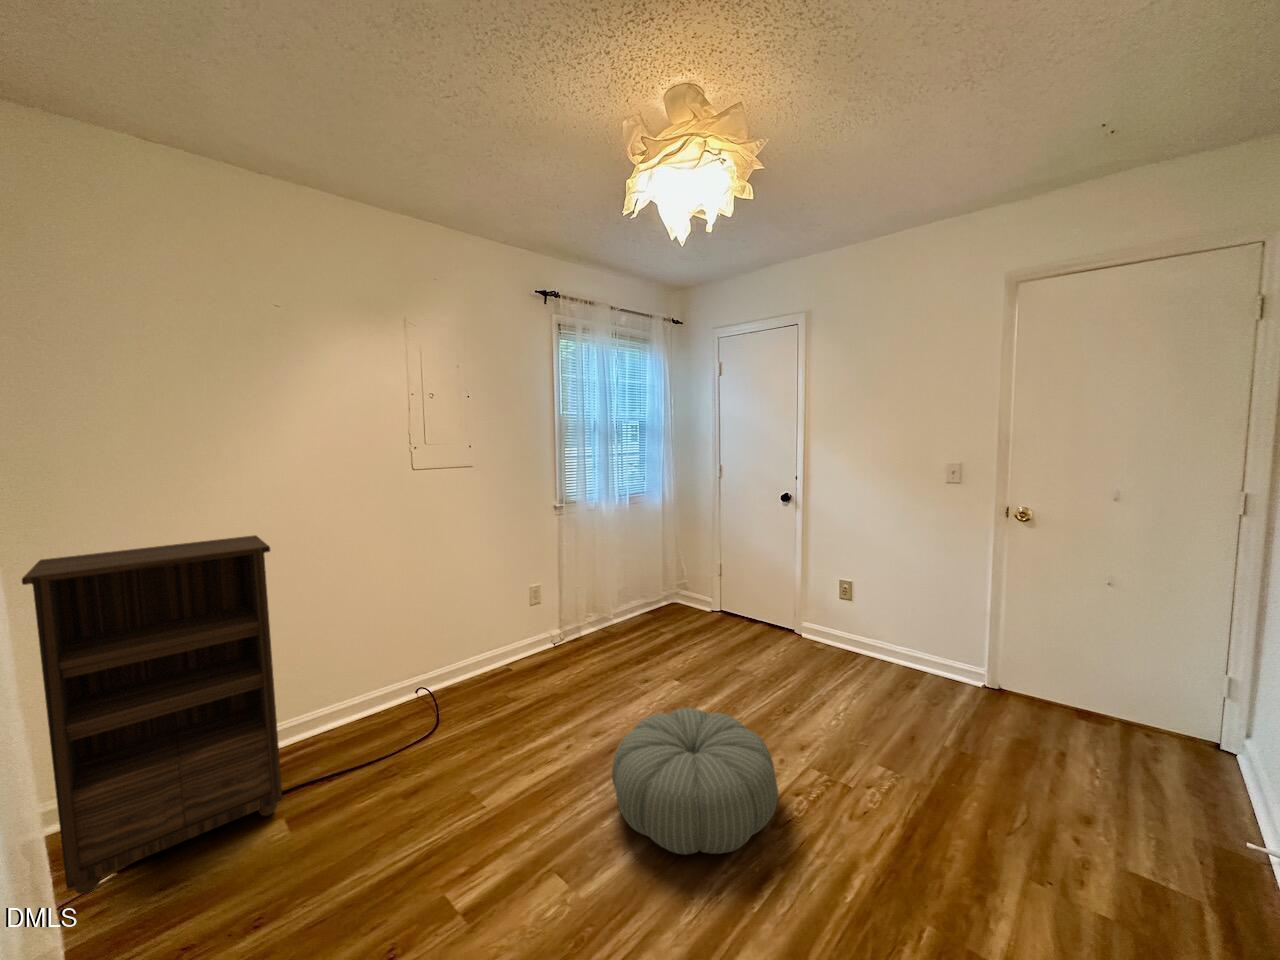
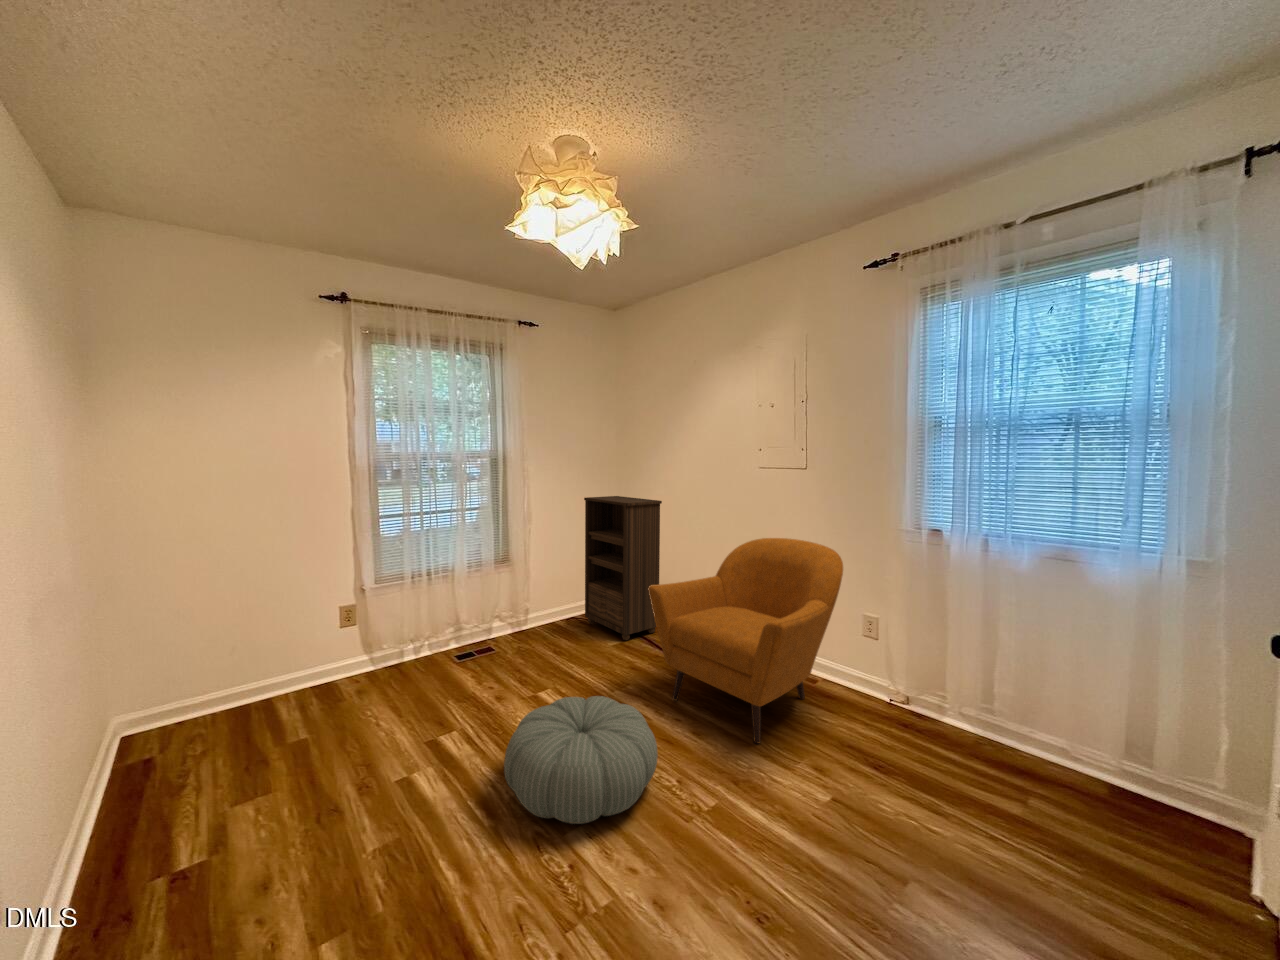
armchair: none [436,532,639,748] -> present [649,538,843,743]

